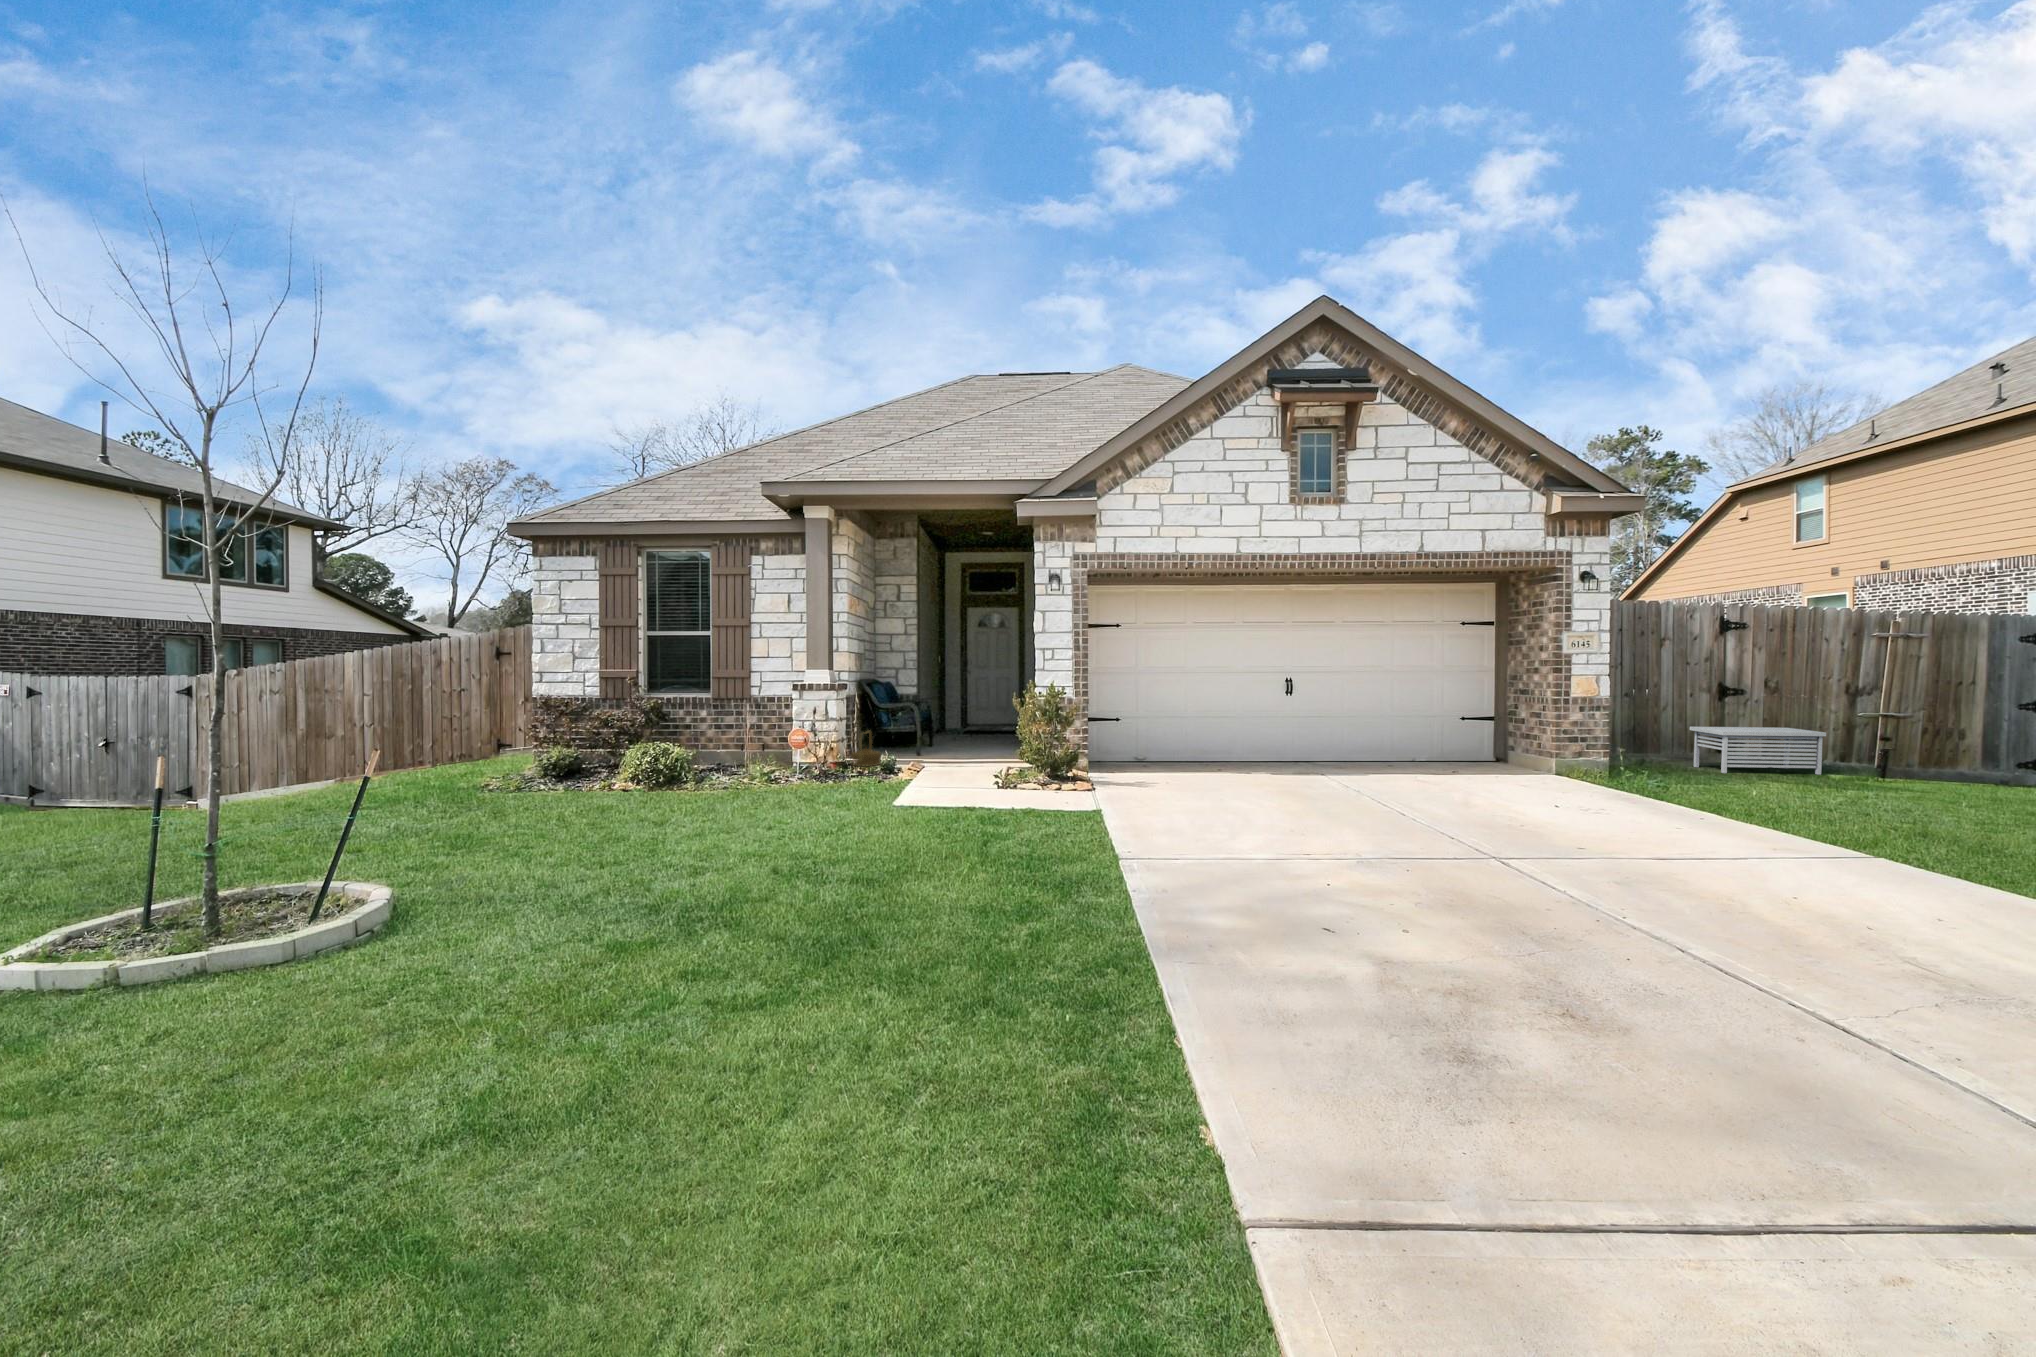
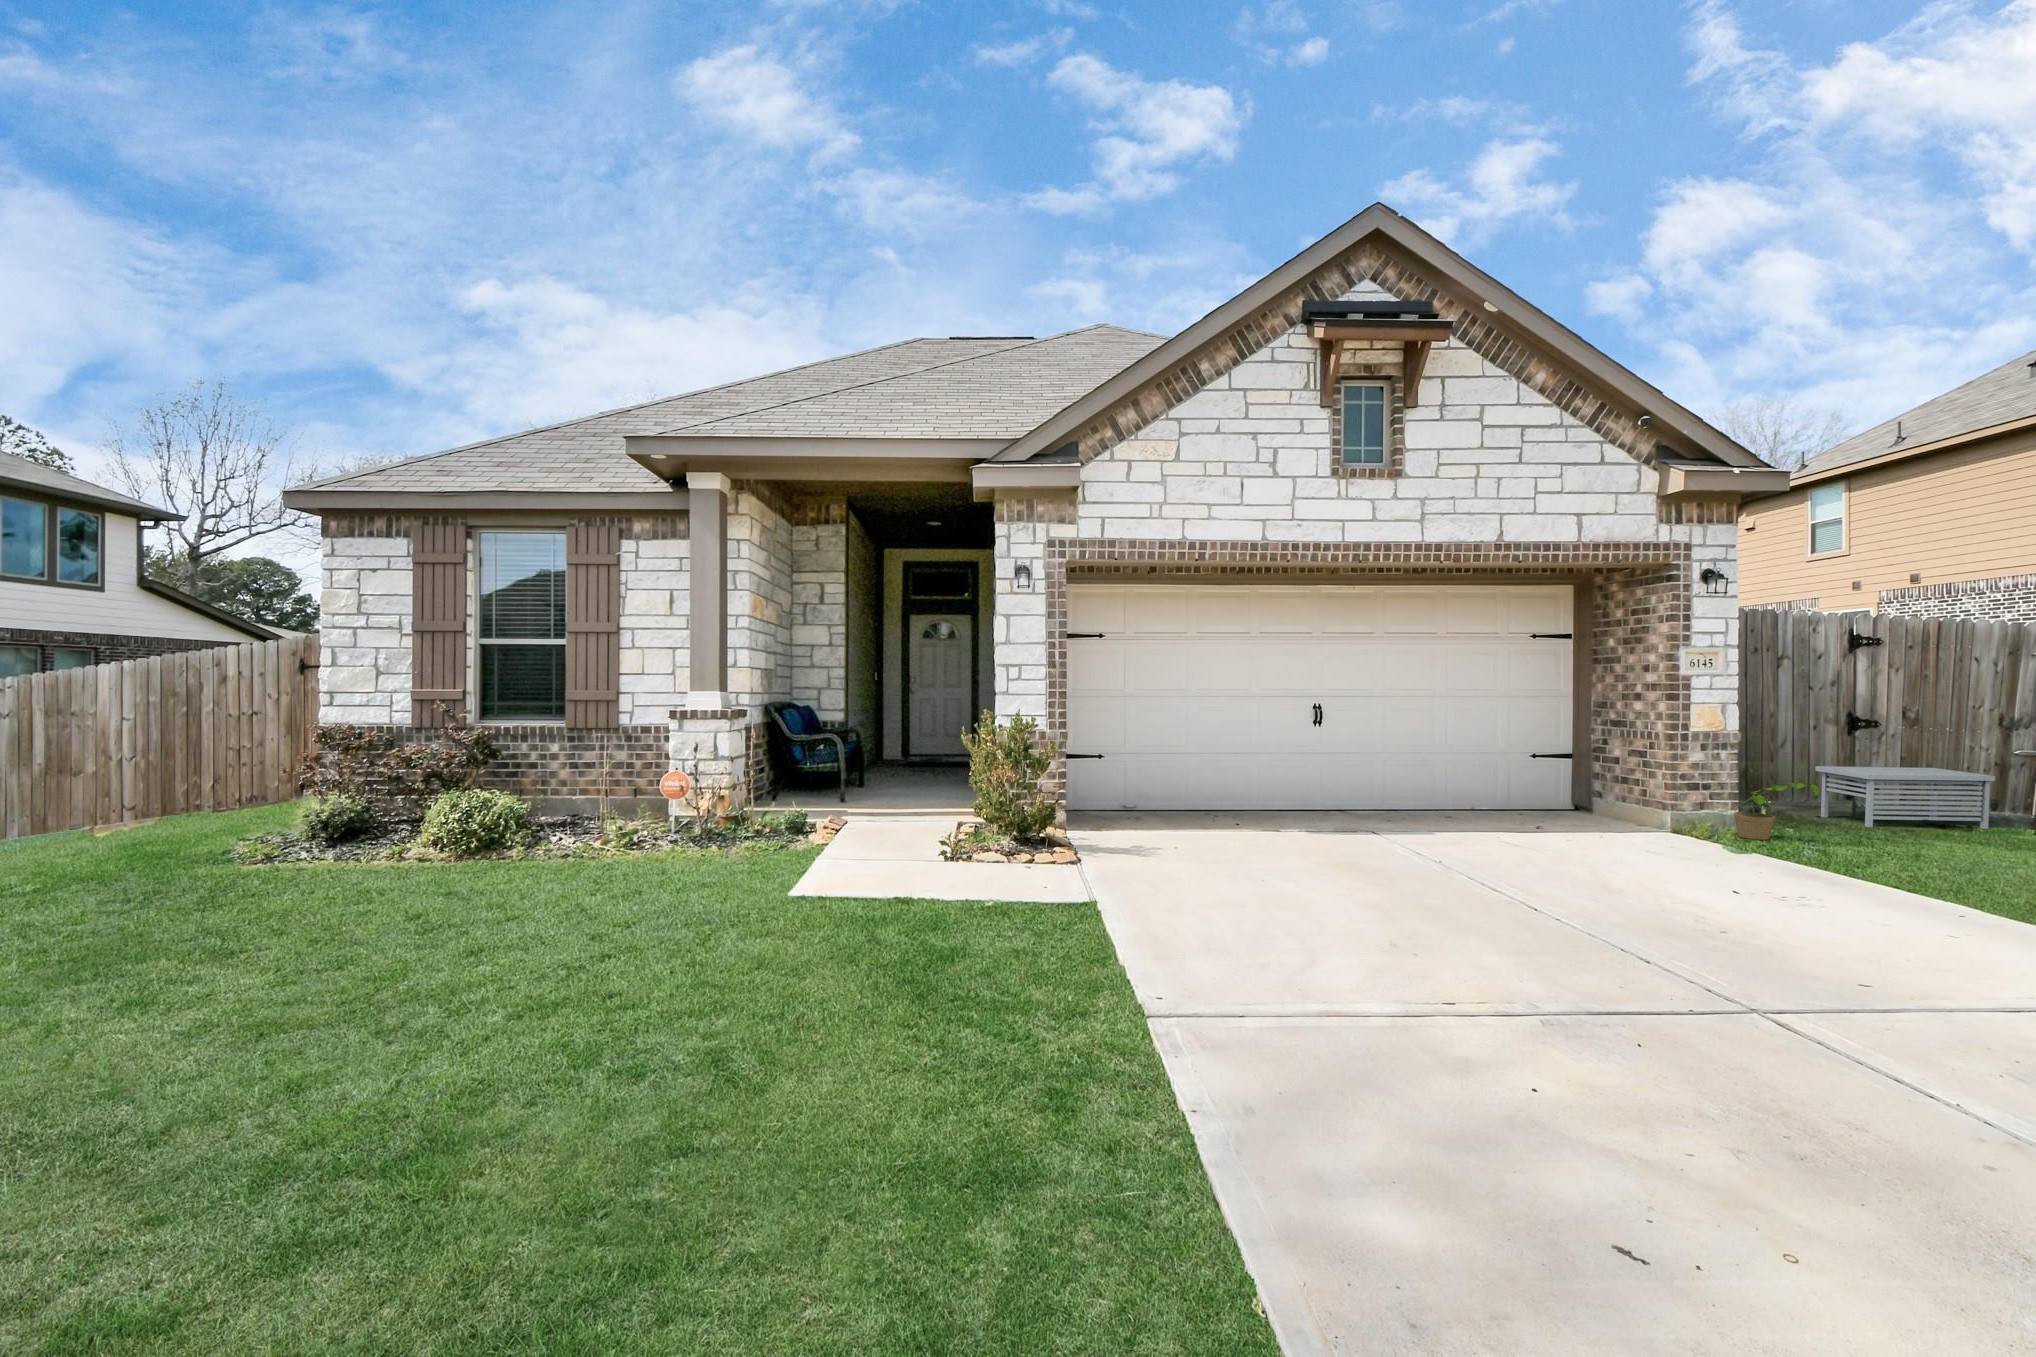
woven basket: present [851,731,881,767] -> none [748,772,791,822]
potted plant: none [1606,736,1666,780] -> present [1734,783,1819,840]

